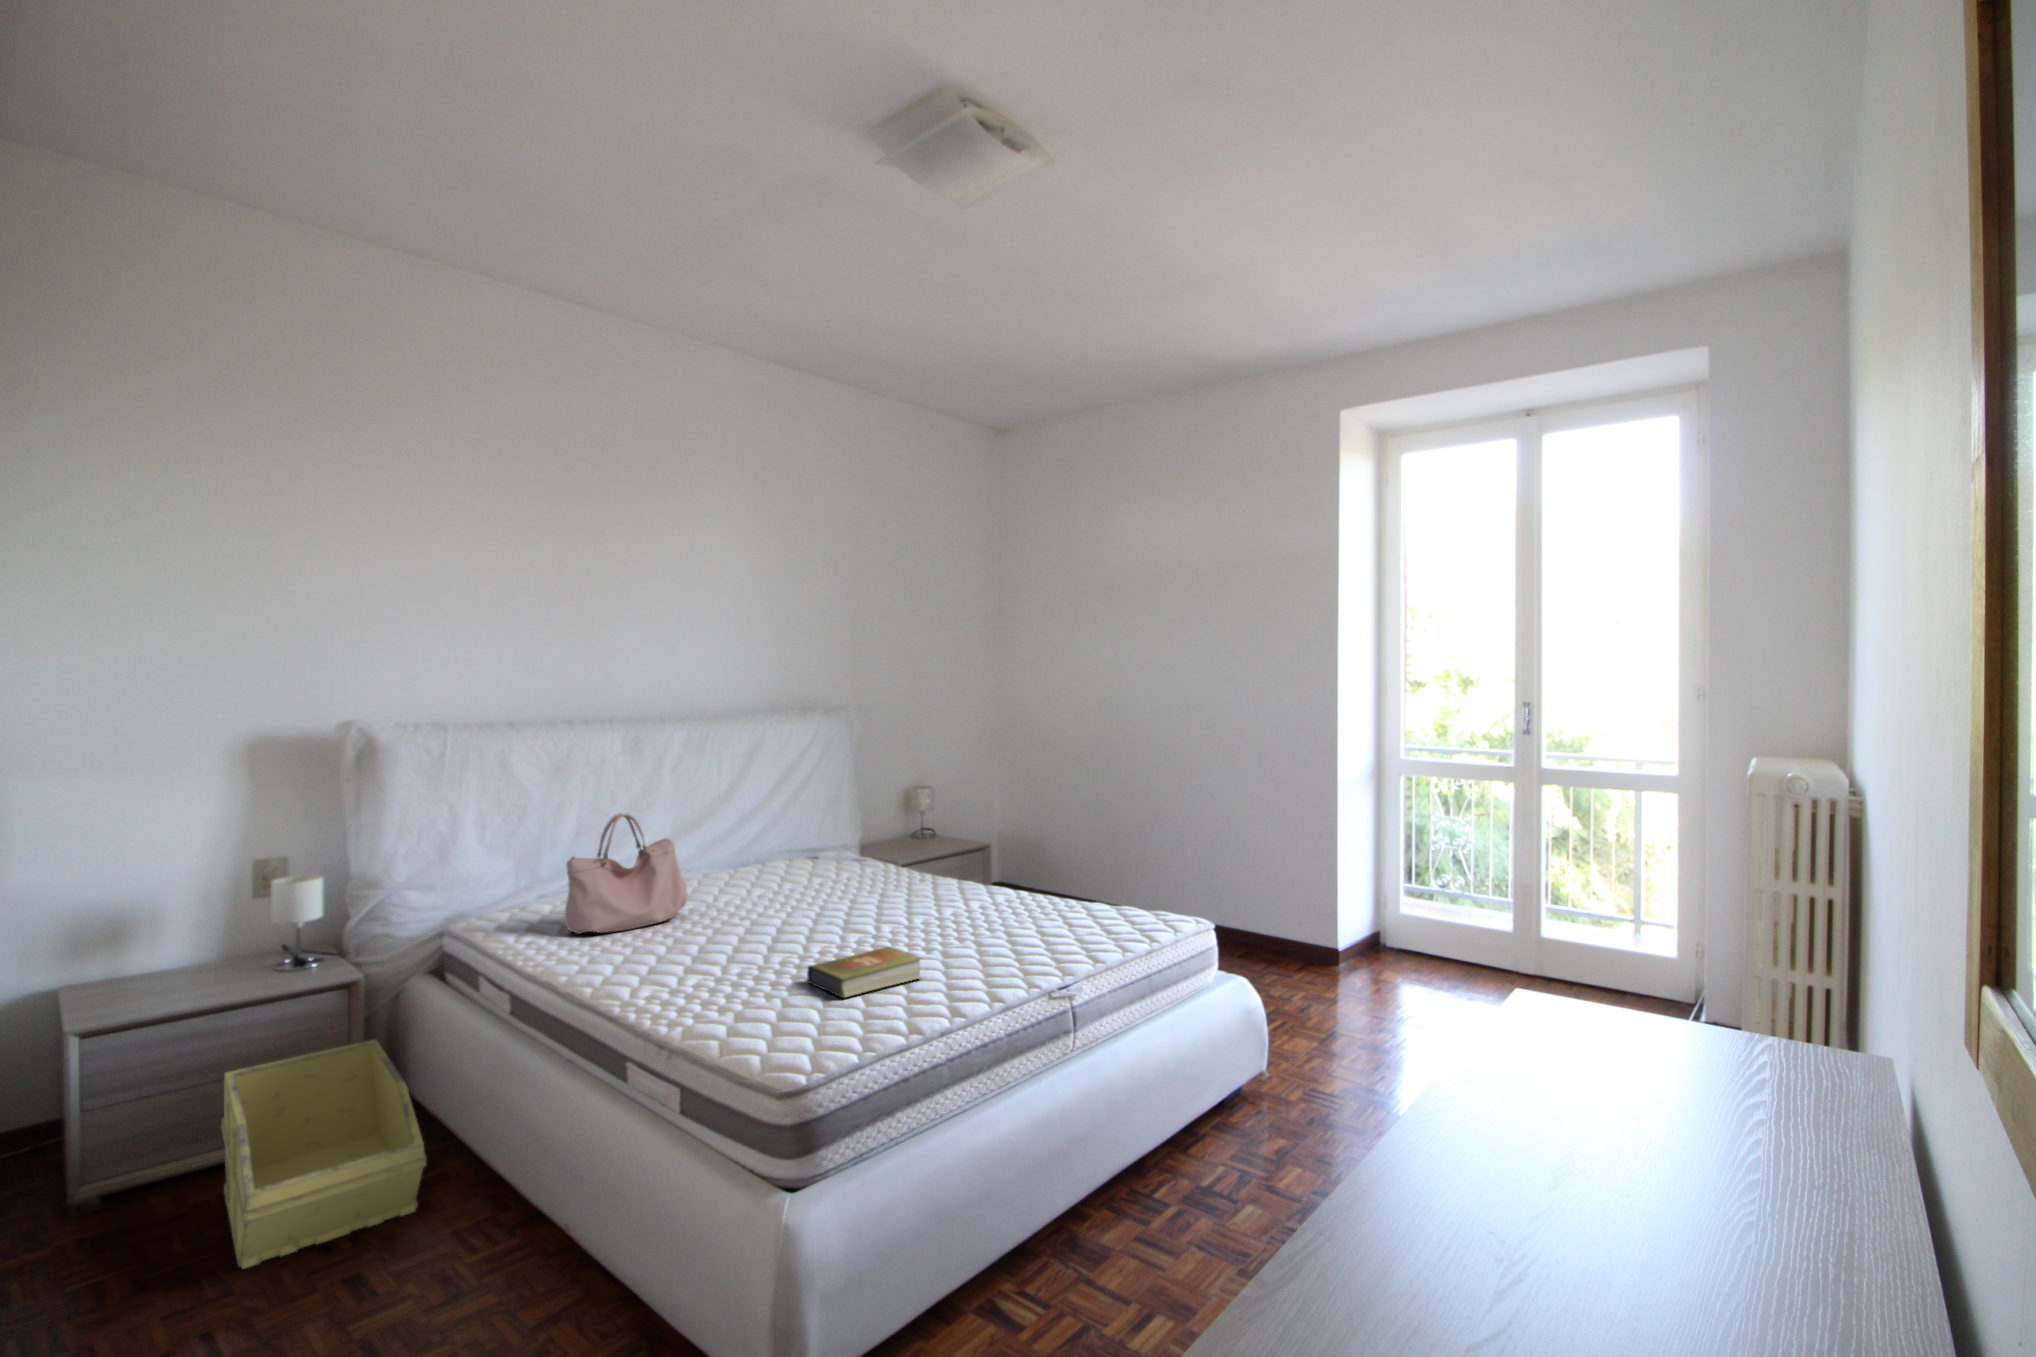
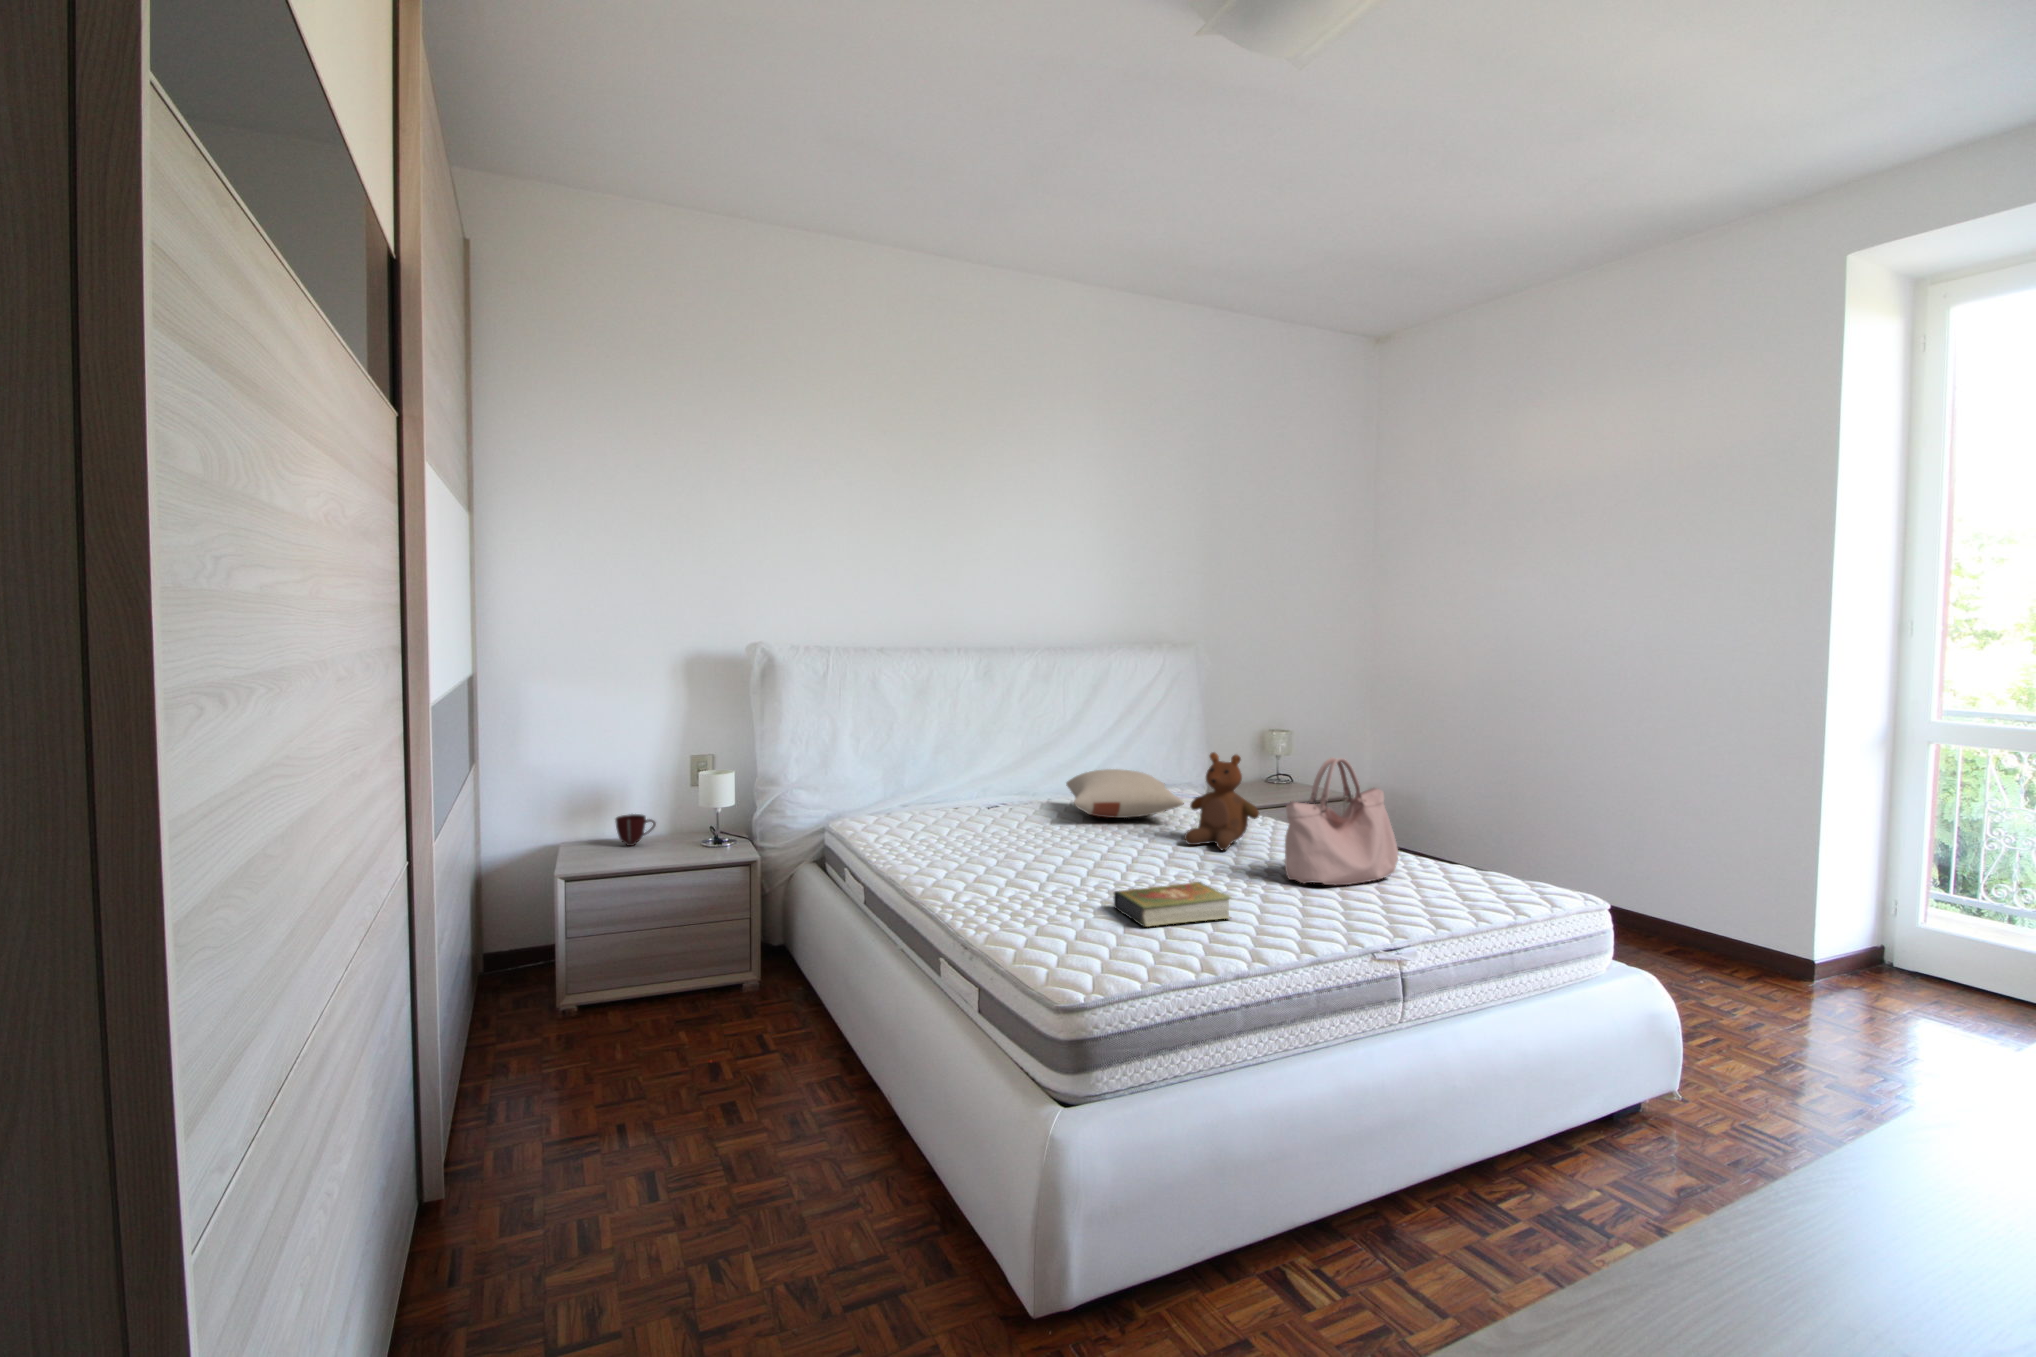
handbag: present [564,813,687,934] -> present [1285,758,1398,885]
teddy bear: none [858,816,928,911] -> present [1184,752,1259,850]
pillow: none [725,838,853,888] -> present [1066,769,1184,818]
mug: none [130,942,195,985] -> present [616,814,656,846]
storage bin: present [221,1039,427,1269] -> none [663,910,794,1075]

